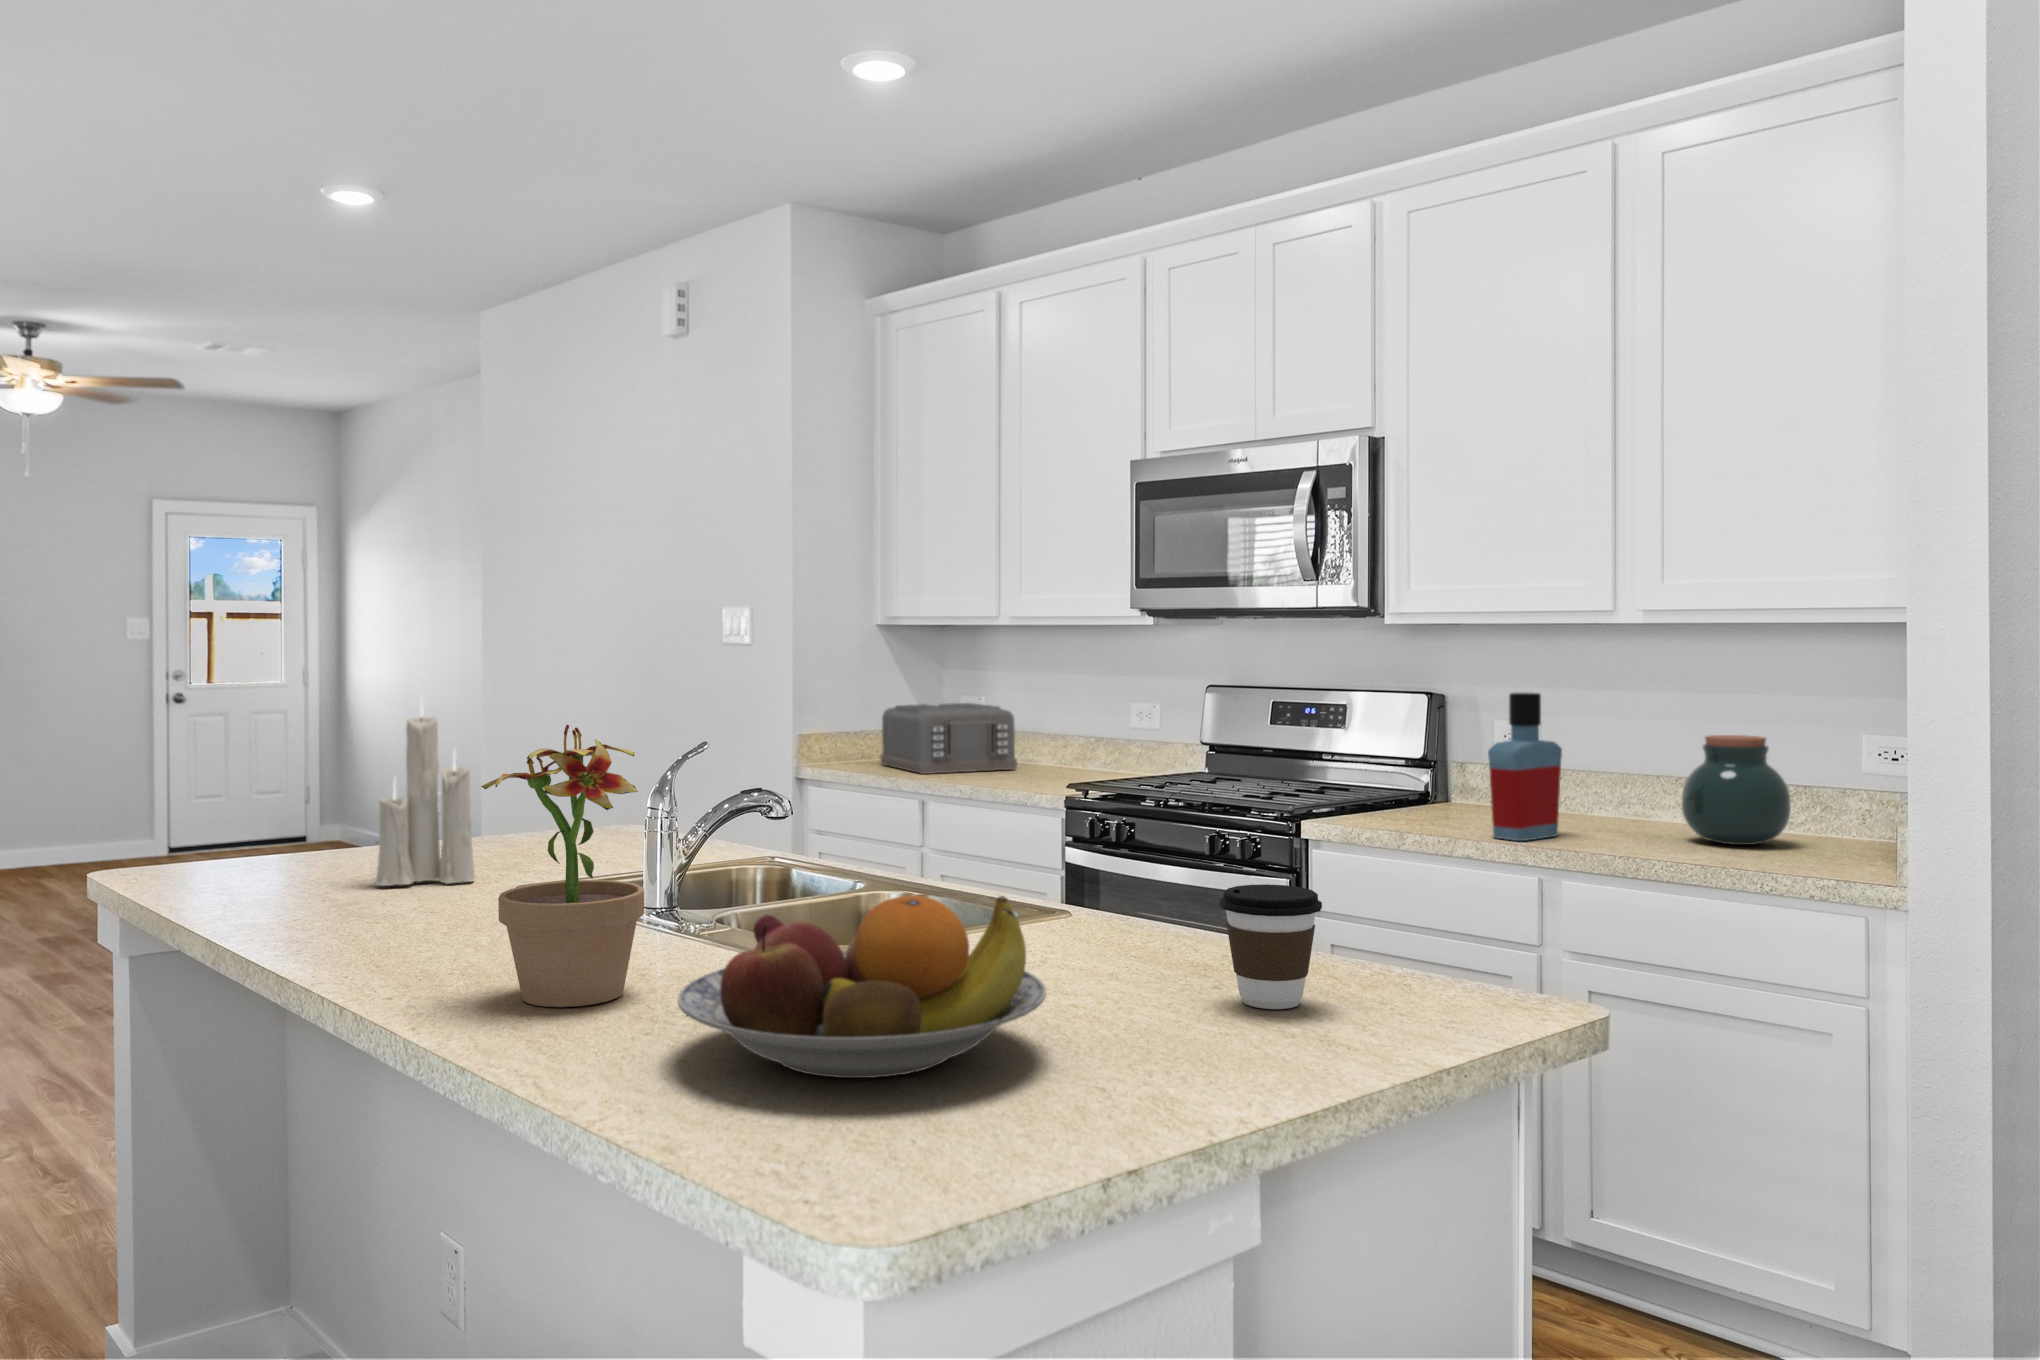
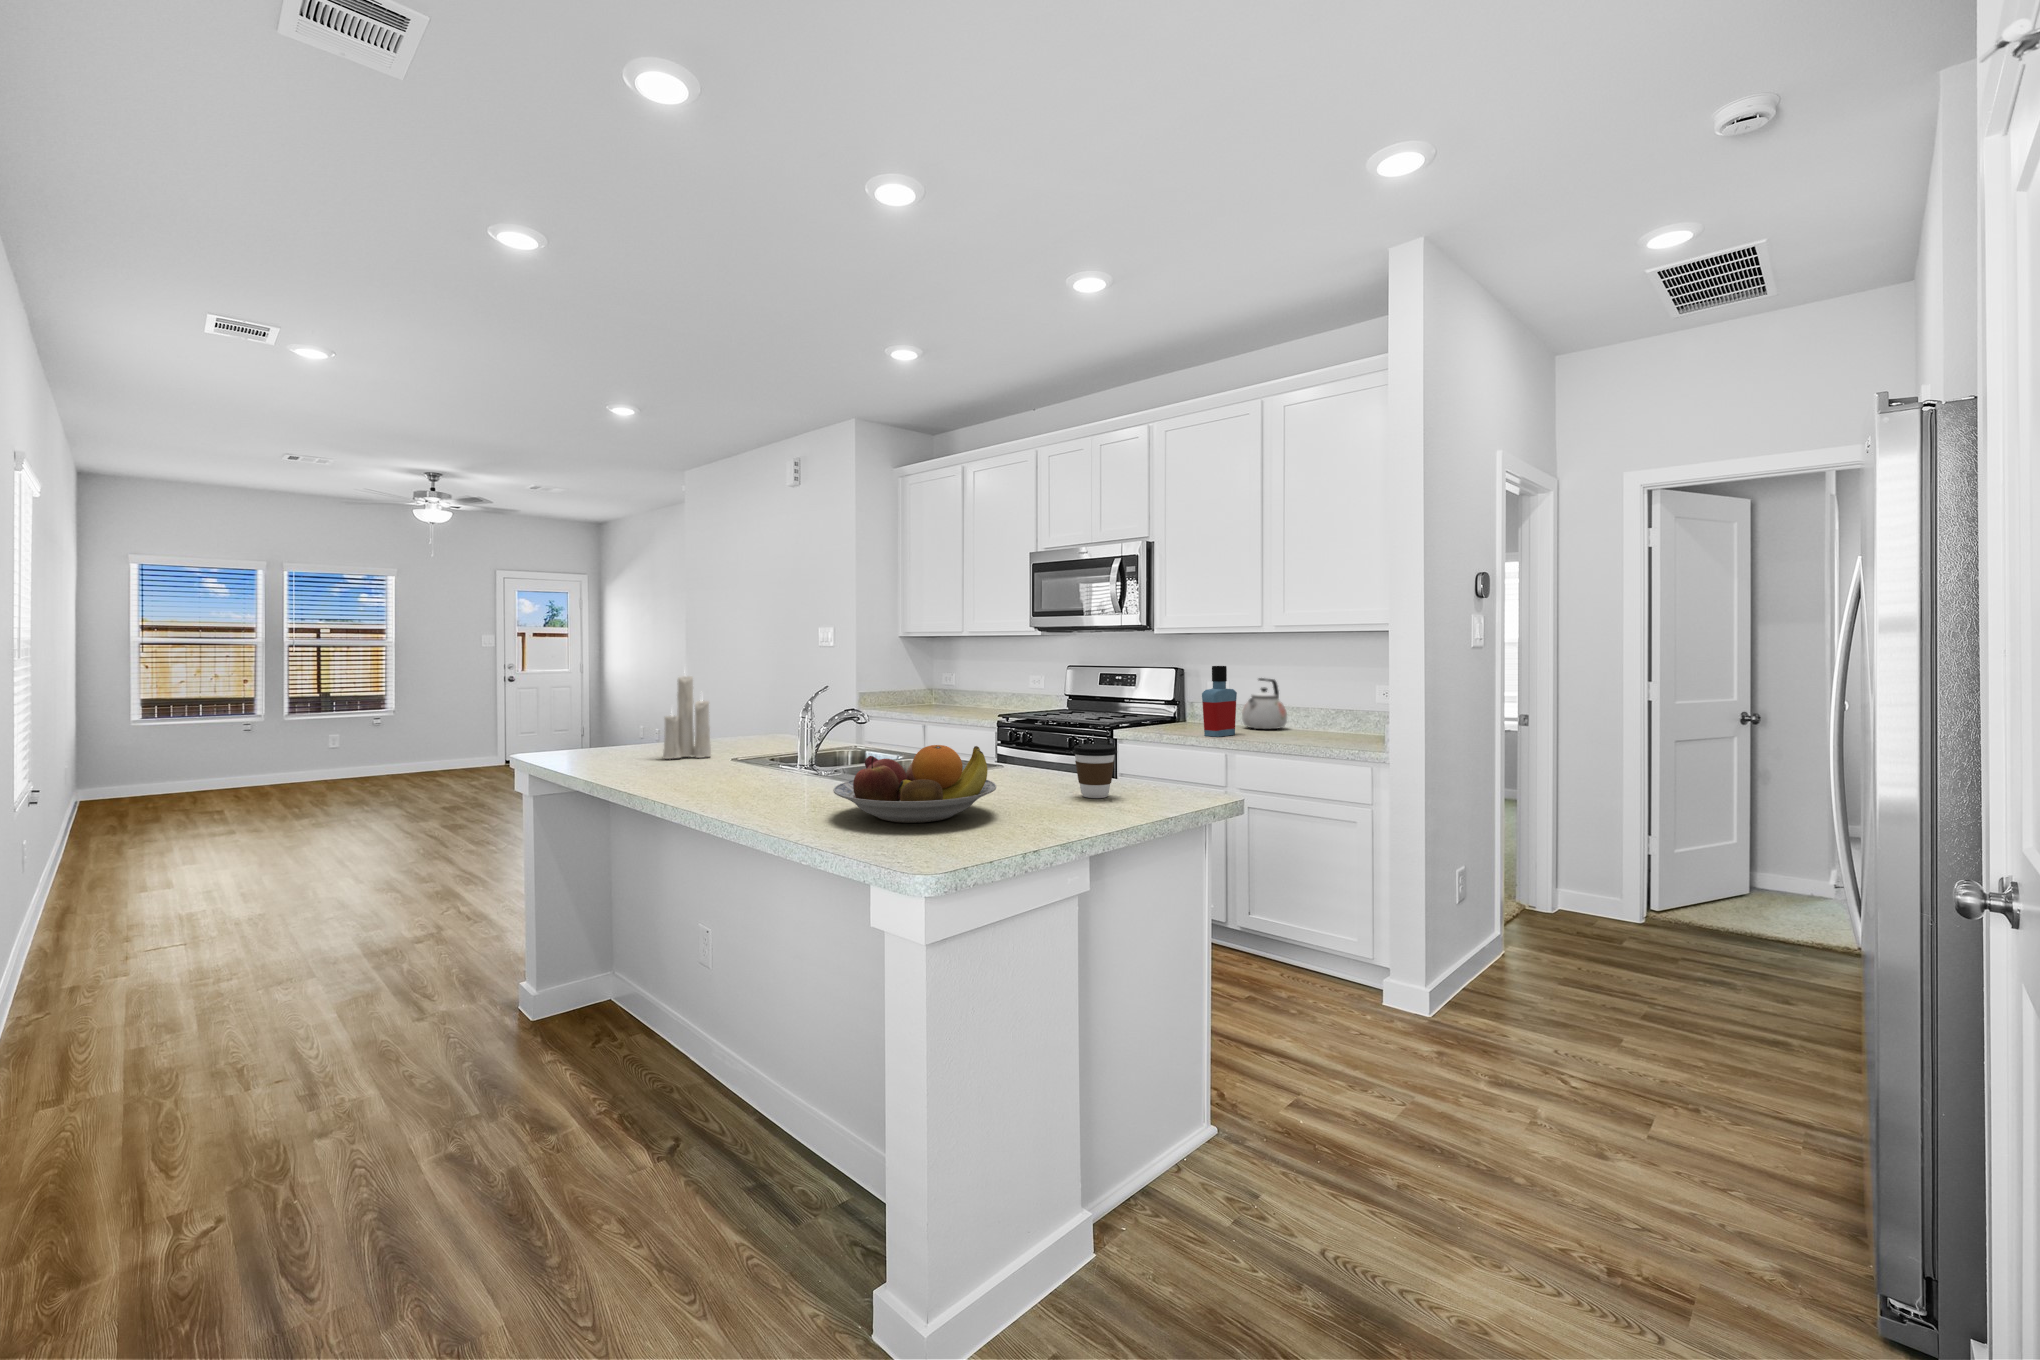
toaster: present [881,703,1017,774] -> none [902,676,973,711]
kettle: none [1569,717,1666,823] -> present [1242,678,1287,729]
potted plant: present [481,725,644,1007] -> none [735,673,811,802]
jar: present [1682,735,1791,845] -> none [1292,686,1341,737]

